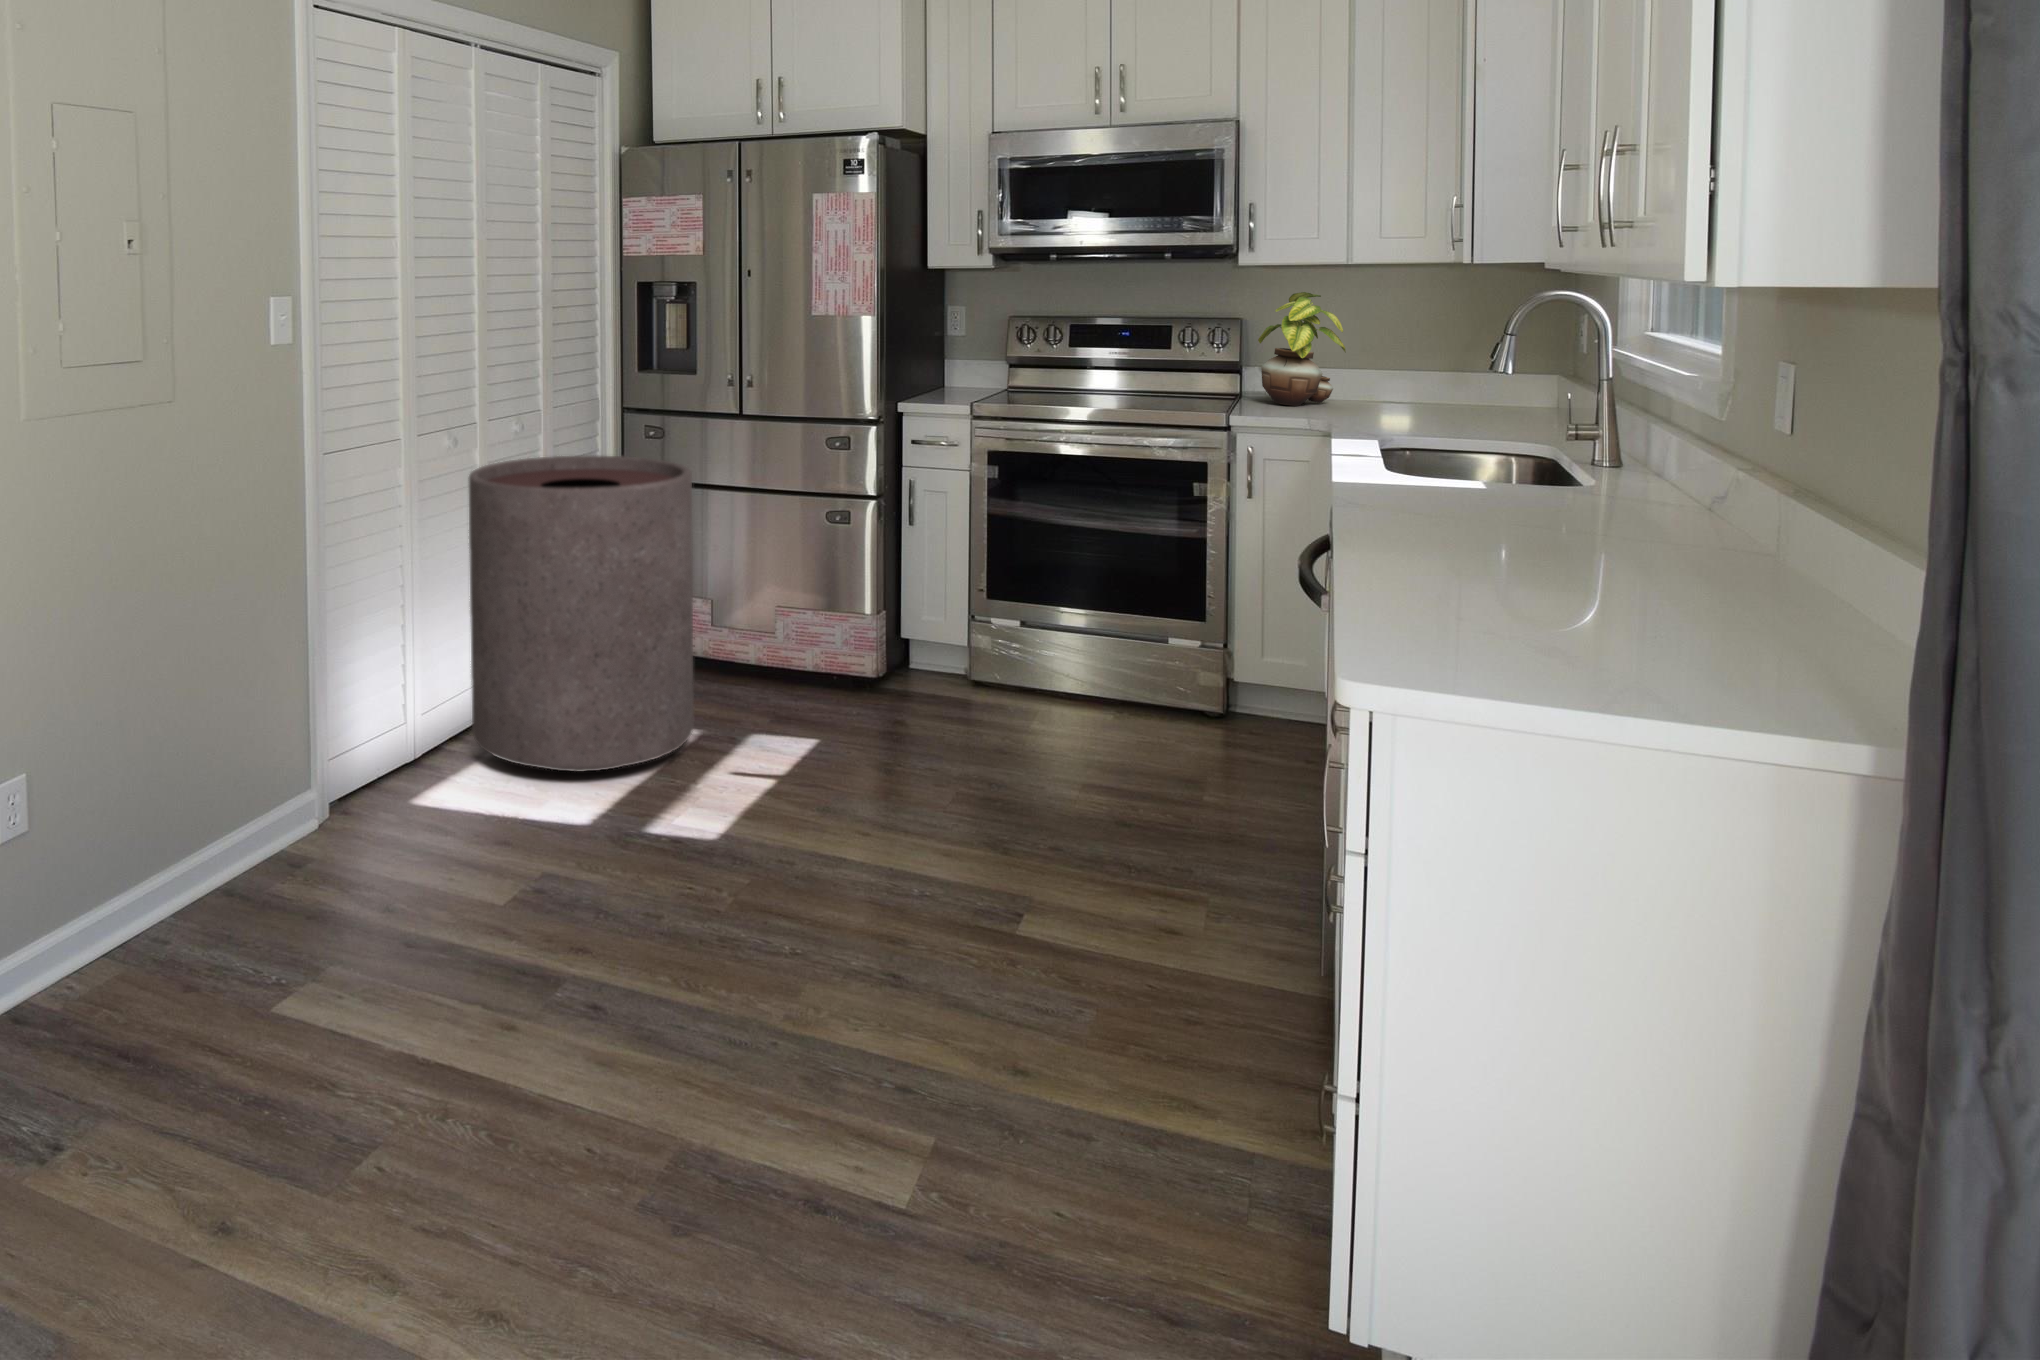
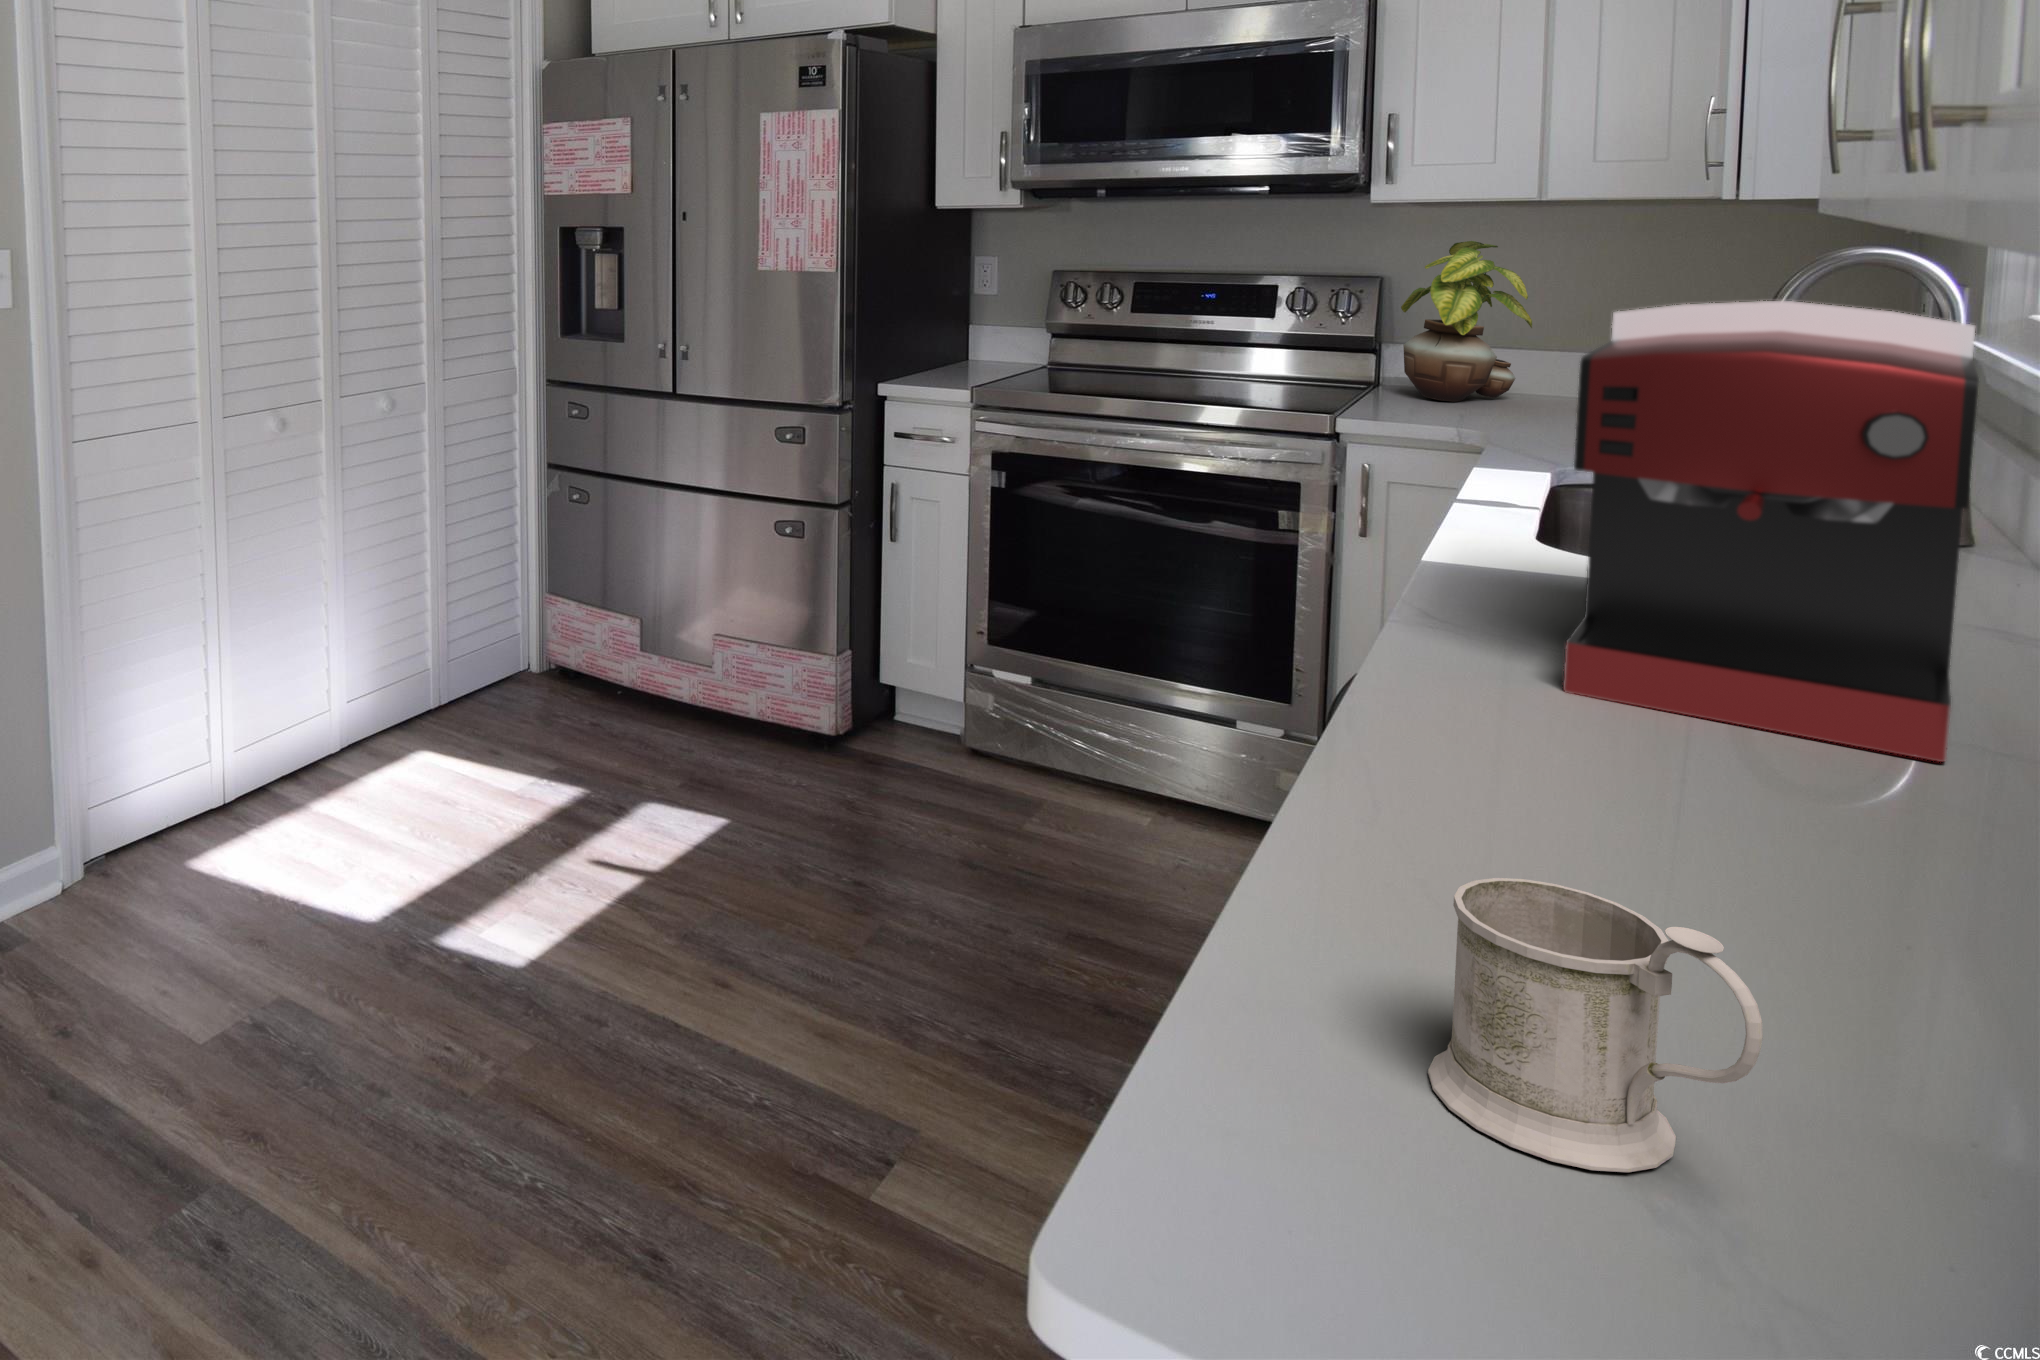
coffee maker: none [1451,320,1643,554] -> present [1563,301,1979,762]
trash can: present [469,456,694,772] -> none [284,442,568,847]
mug: none [1474,560,1612,666] -> present [1428,878,1763,1172]

